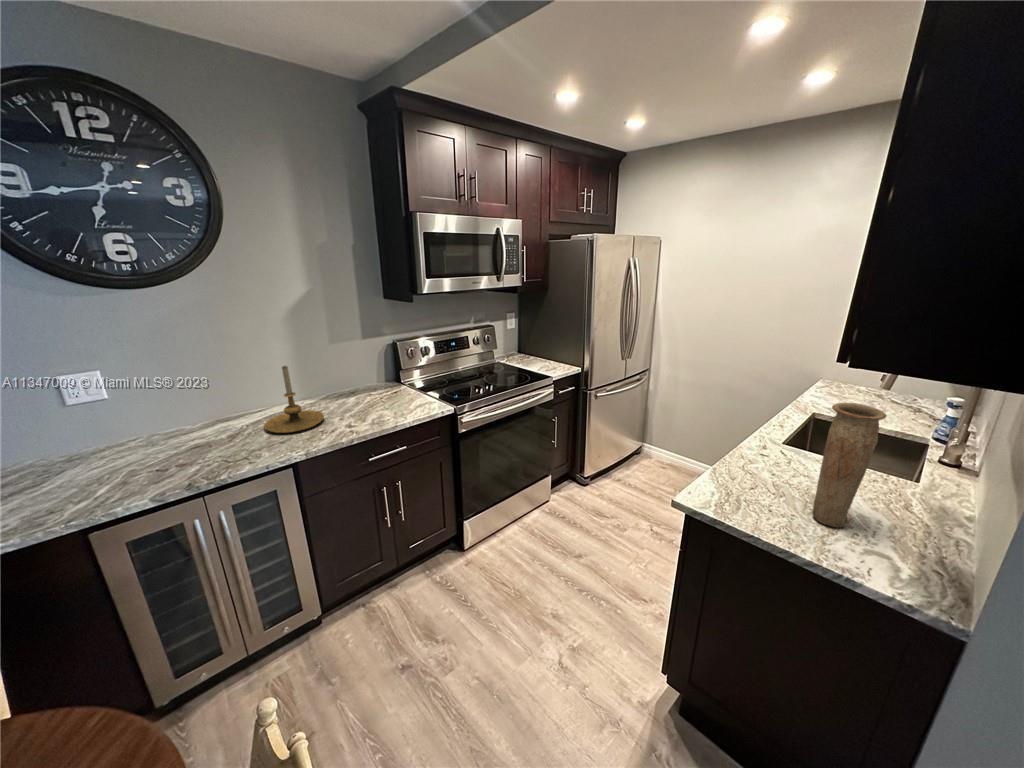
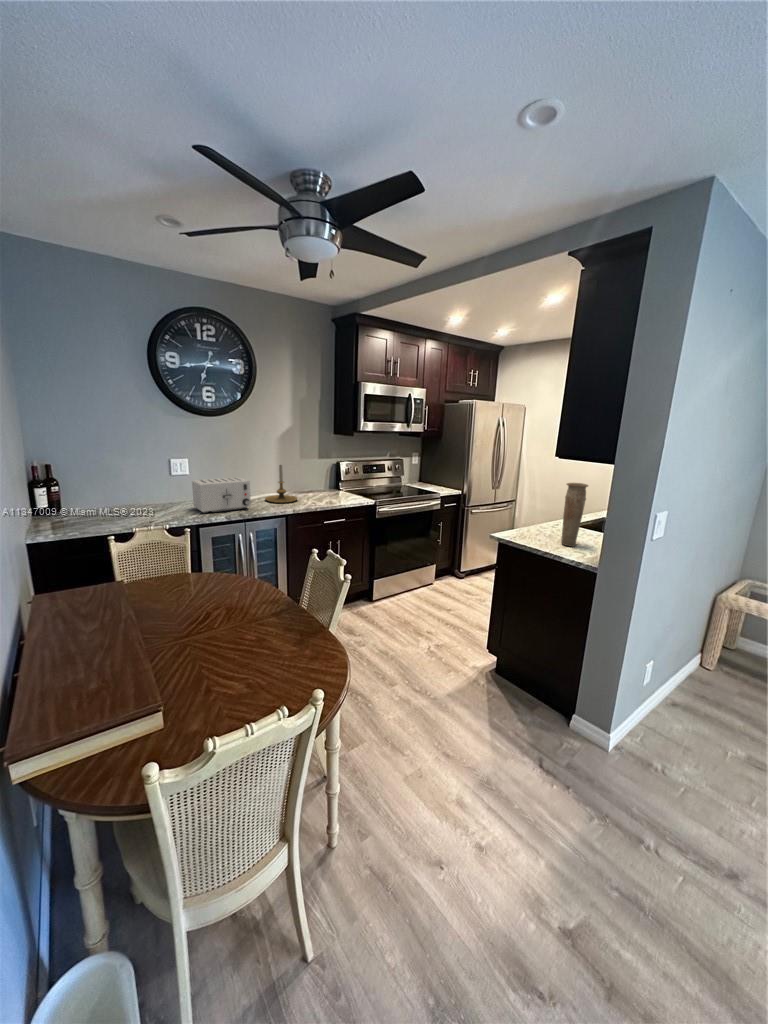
toaster: none [85,400,222,491] -> present [192,477,251,514]

